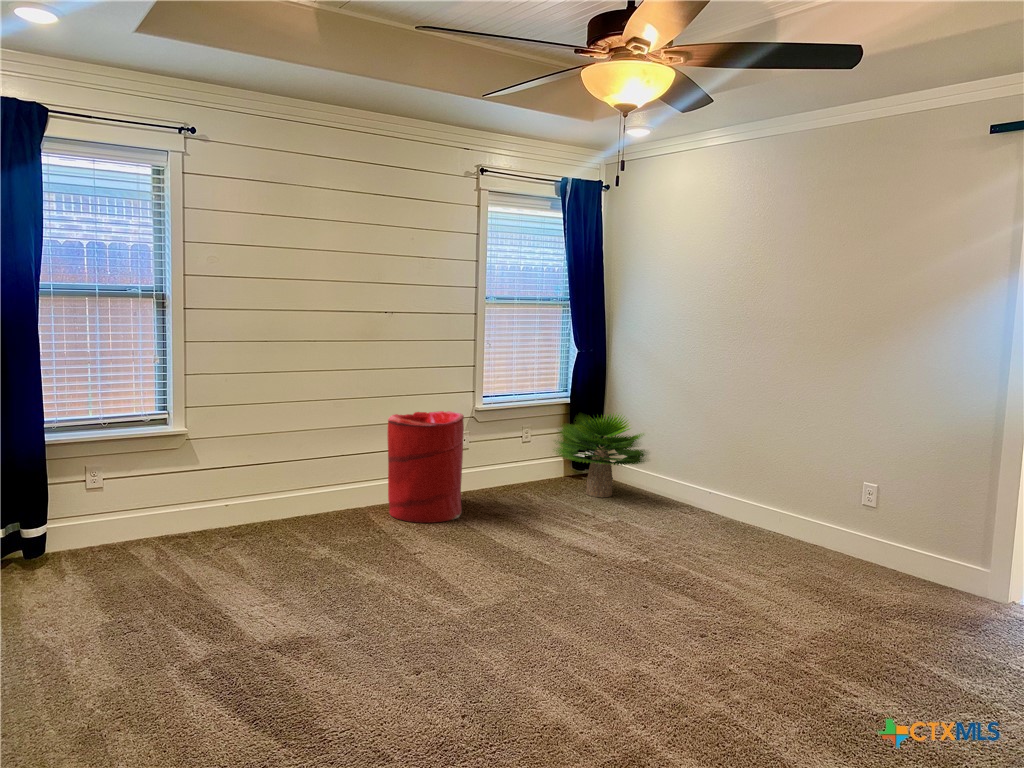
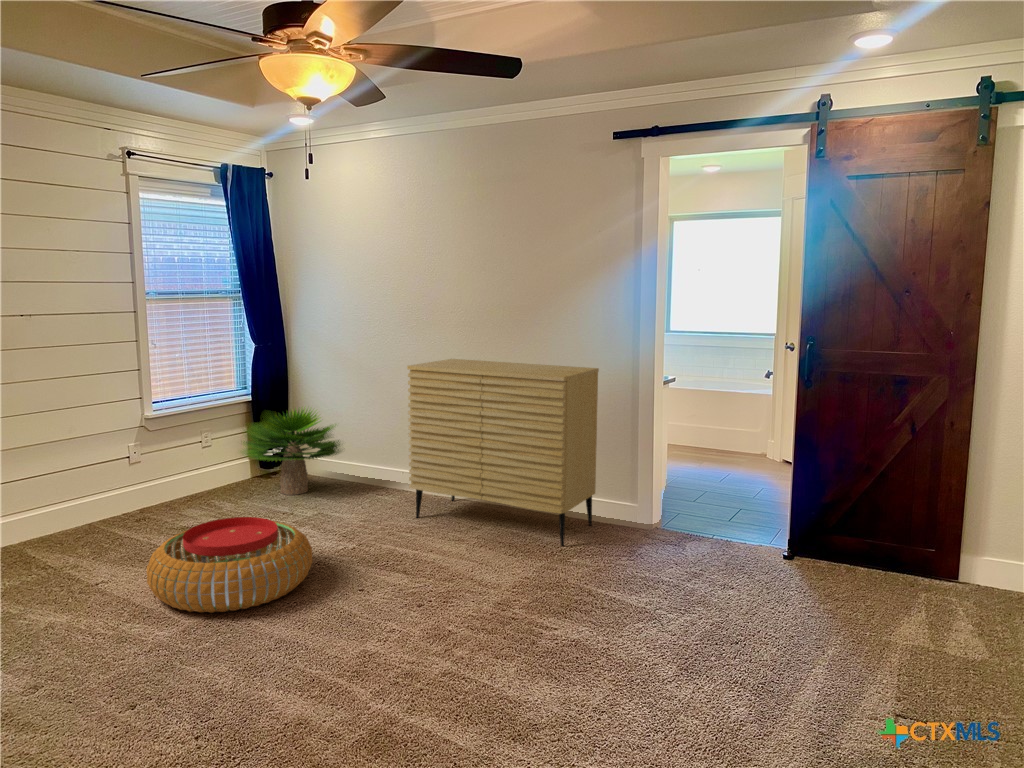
dresser: none [710,377,950,603] -> present [407,359,599,546]
laundry hamper: present [388,411,464,523] -> none [33,423,141,556]
pouf: none [455,510,602,598] -> present [147,517,313,613]

